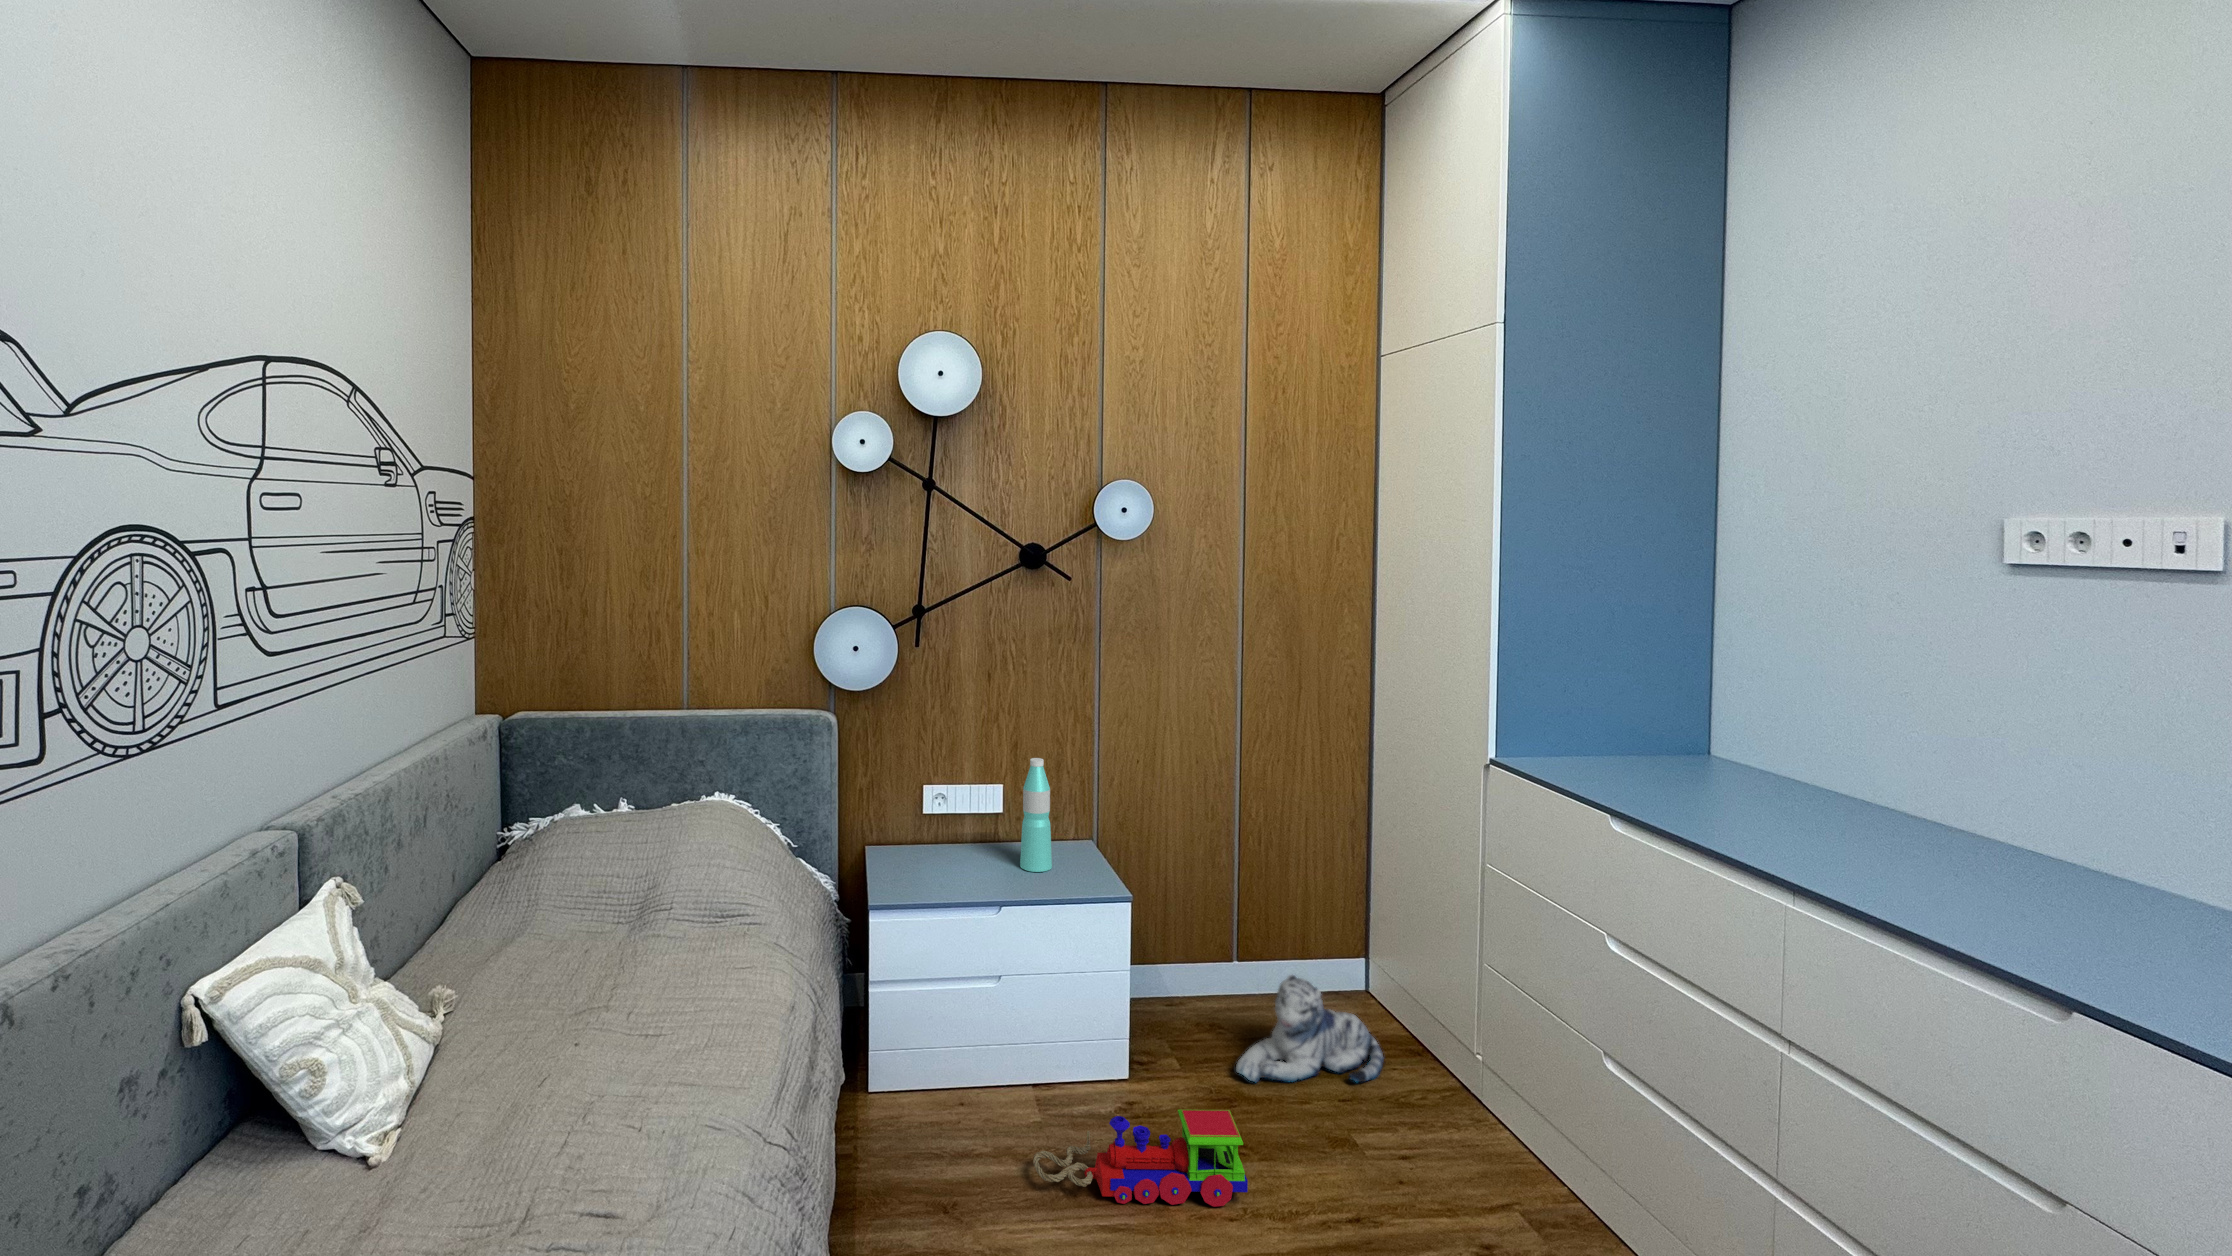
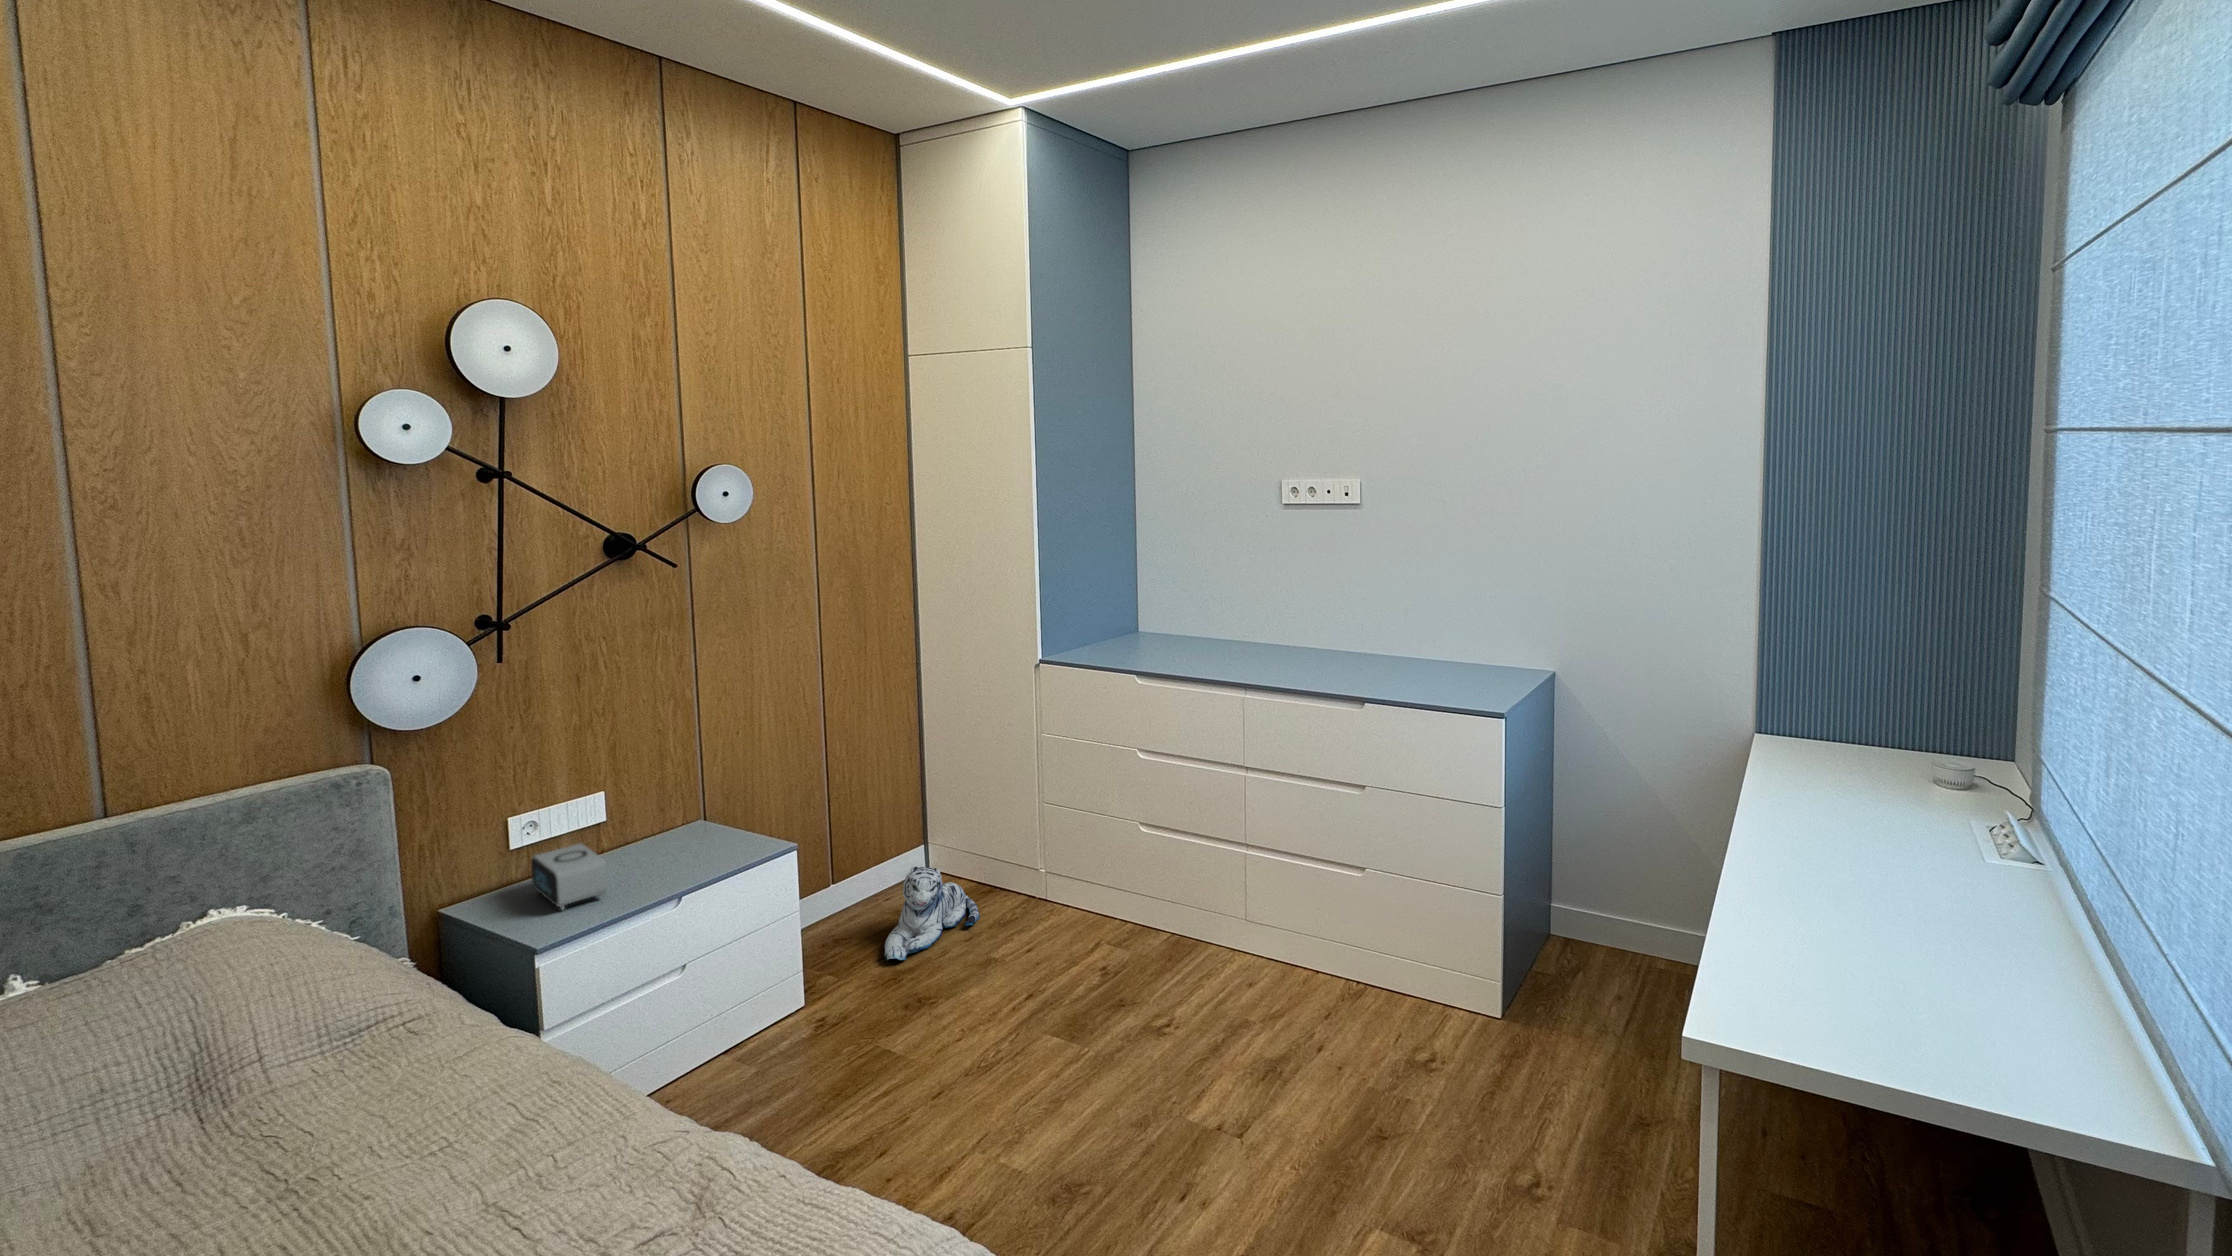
water bottle: present [1020,758,1052,872] -> none [655,748,695,864]
alarm clock: none [915,823,963,881] -> present [531,844,608,910]
toy train: present [1033,1110,1248,1207] -> none [786,968,962,1098]

